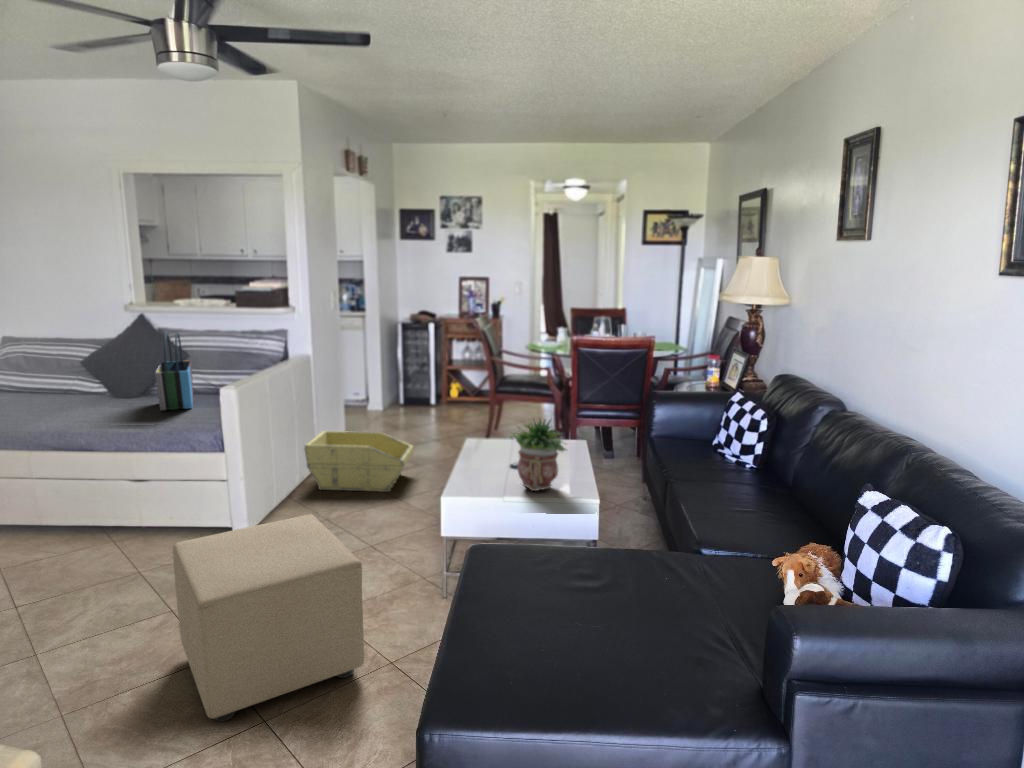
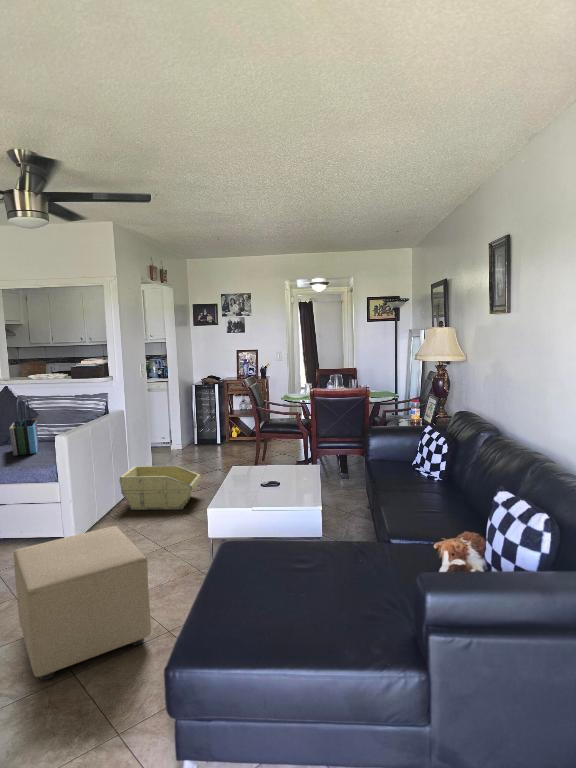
potted plant: present [511,420,566,491] -> none [257,449,300,503]

